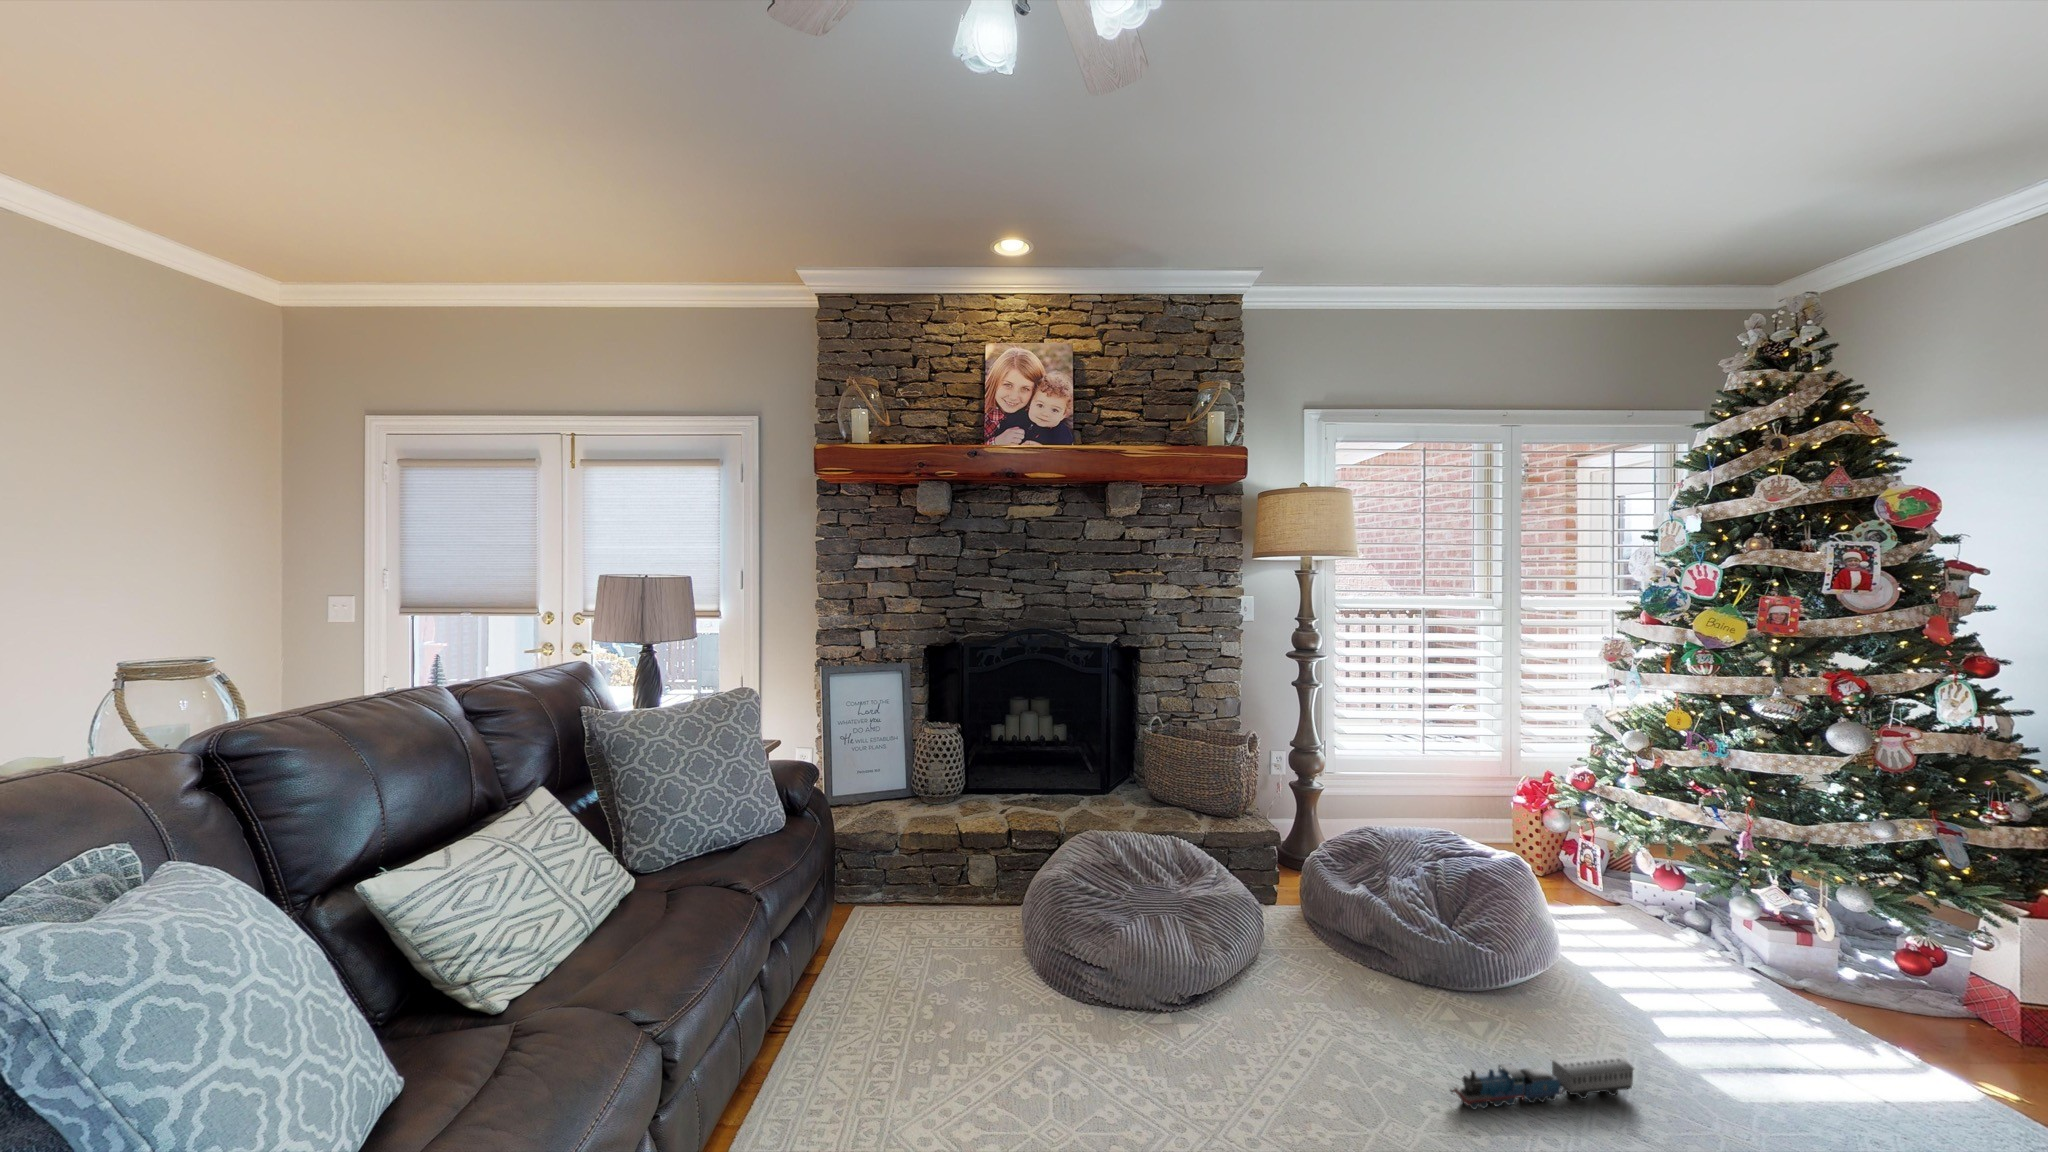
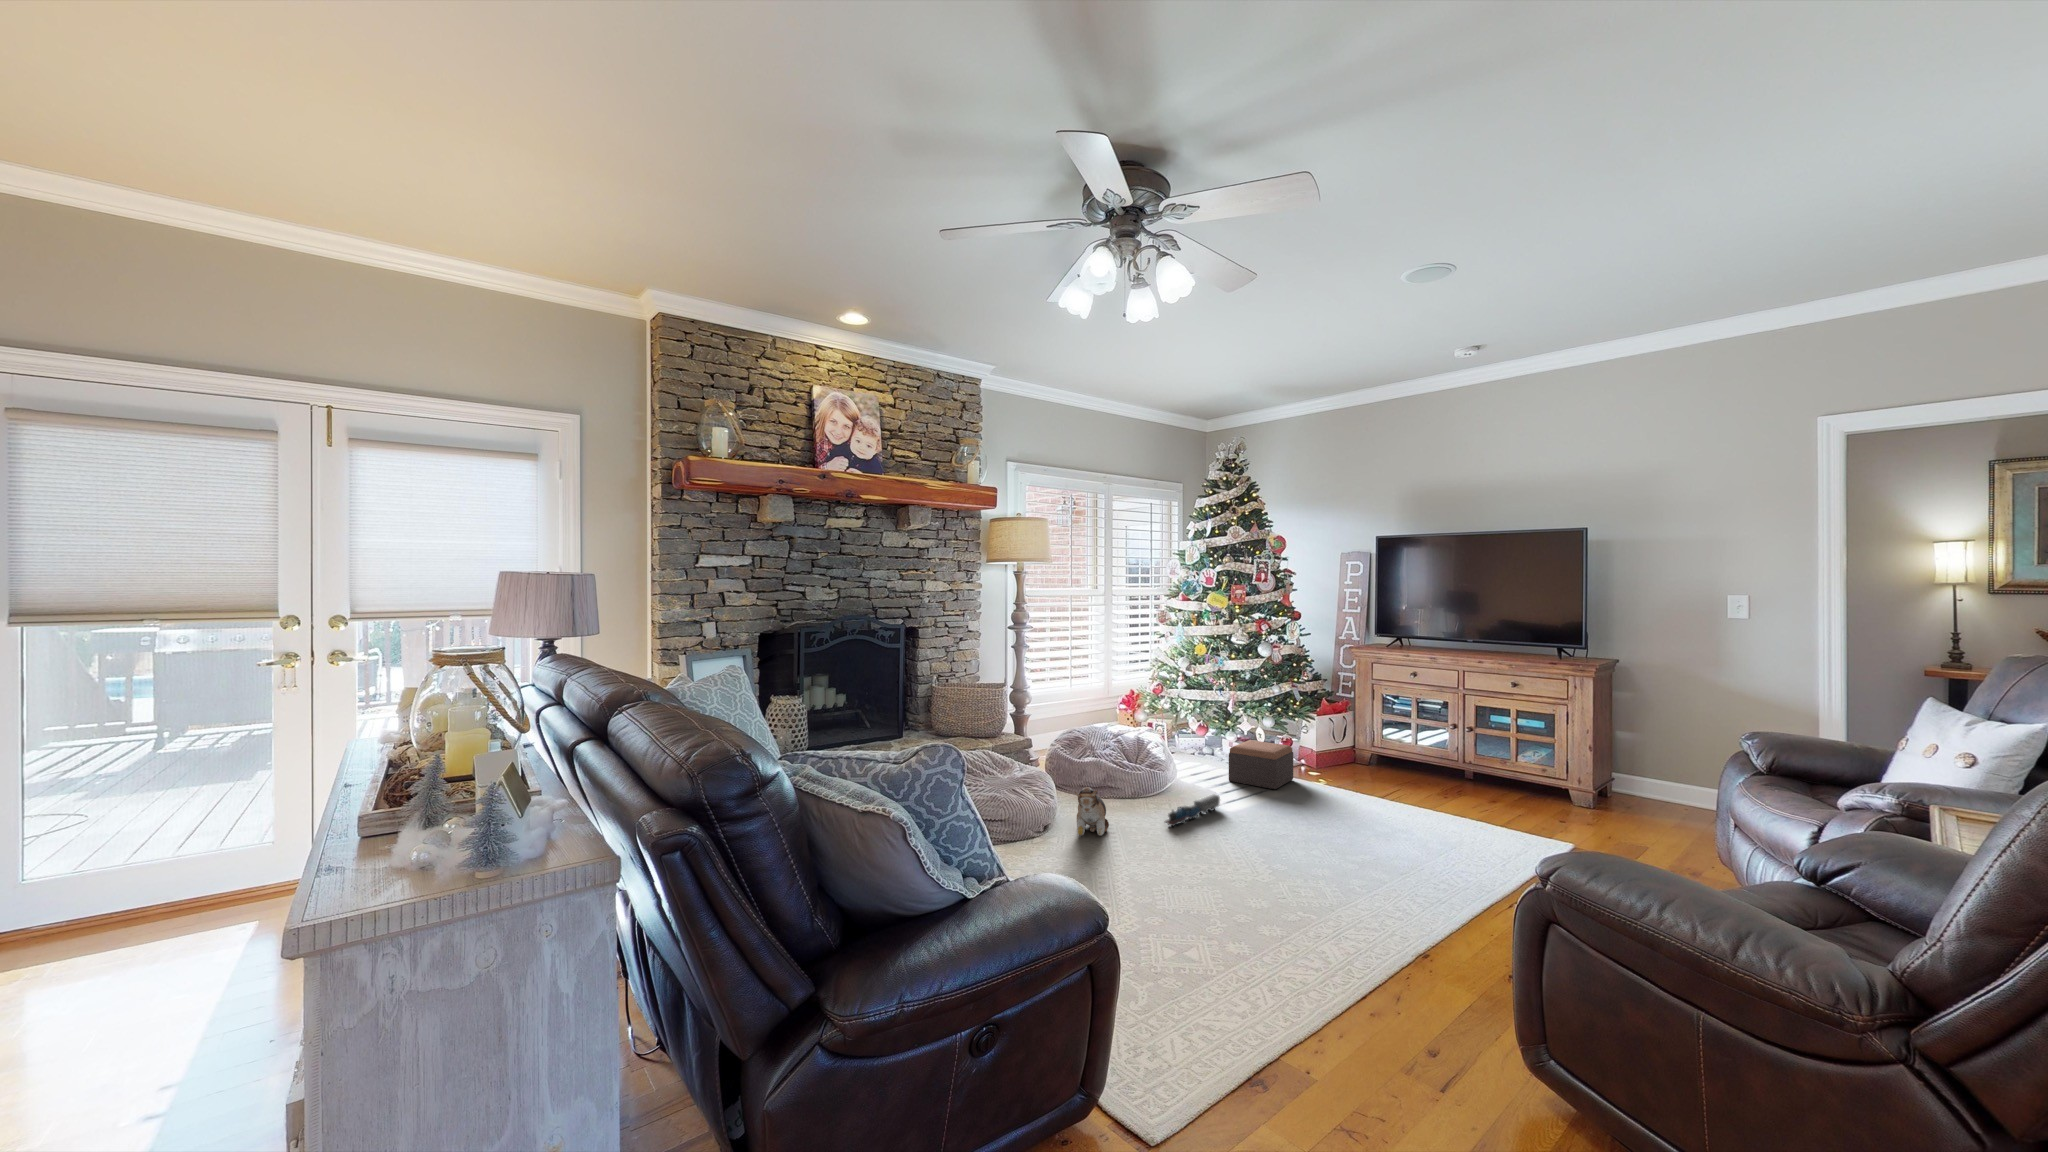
footstool: none [1710,934,1928,1084] -> present [1229,740,1293,789]
plush toy: none [1227,974,1330,1075] -> present [1075,787,1109,836]

